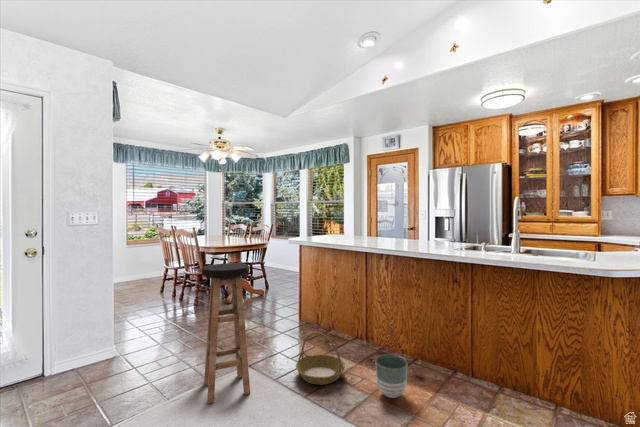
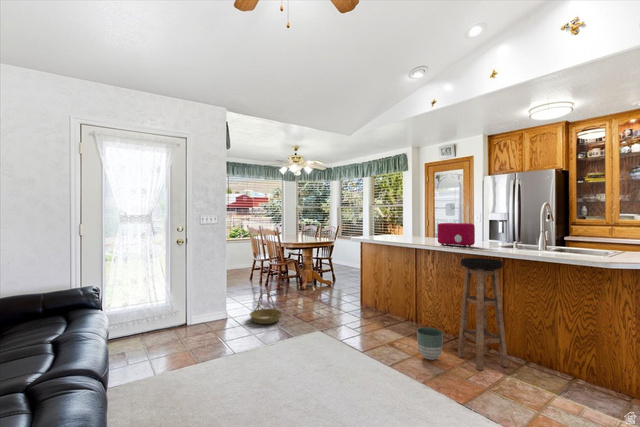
toaster: none [395,222,438,251] -> present [438,223,475,247]
bar stool: present [202,263,250,404] -> present [457,258,508,370]
basket: present [296,332,345,385] -> present [250,292,282,324]

